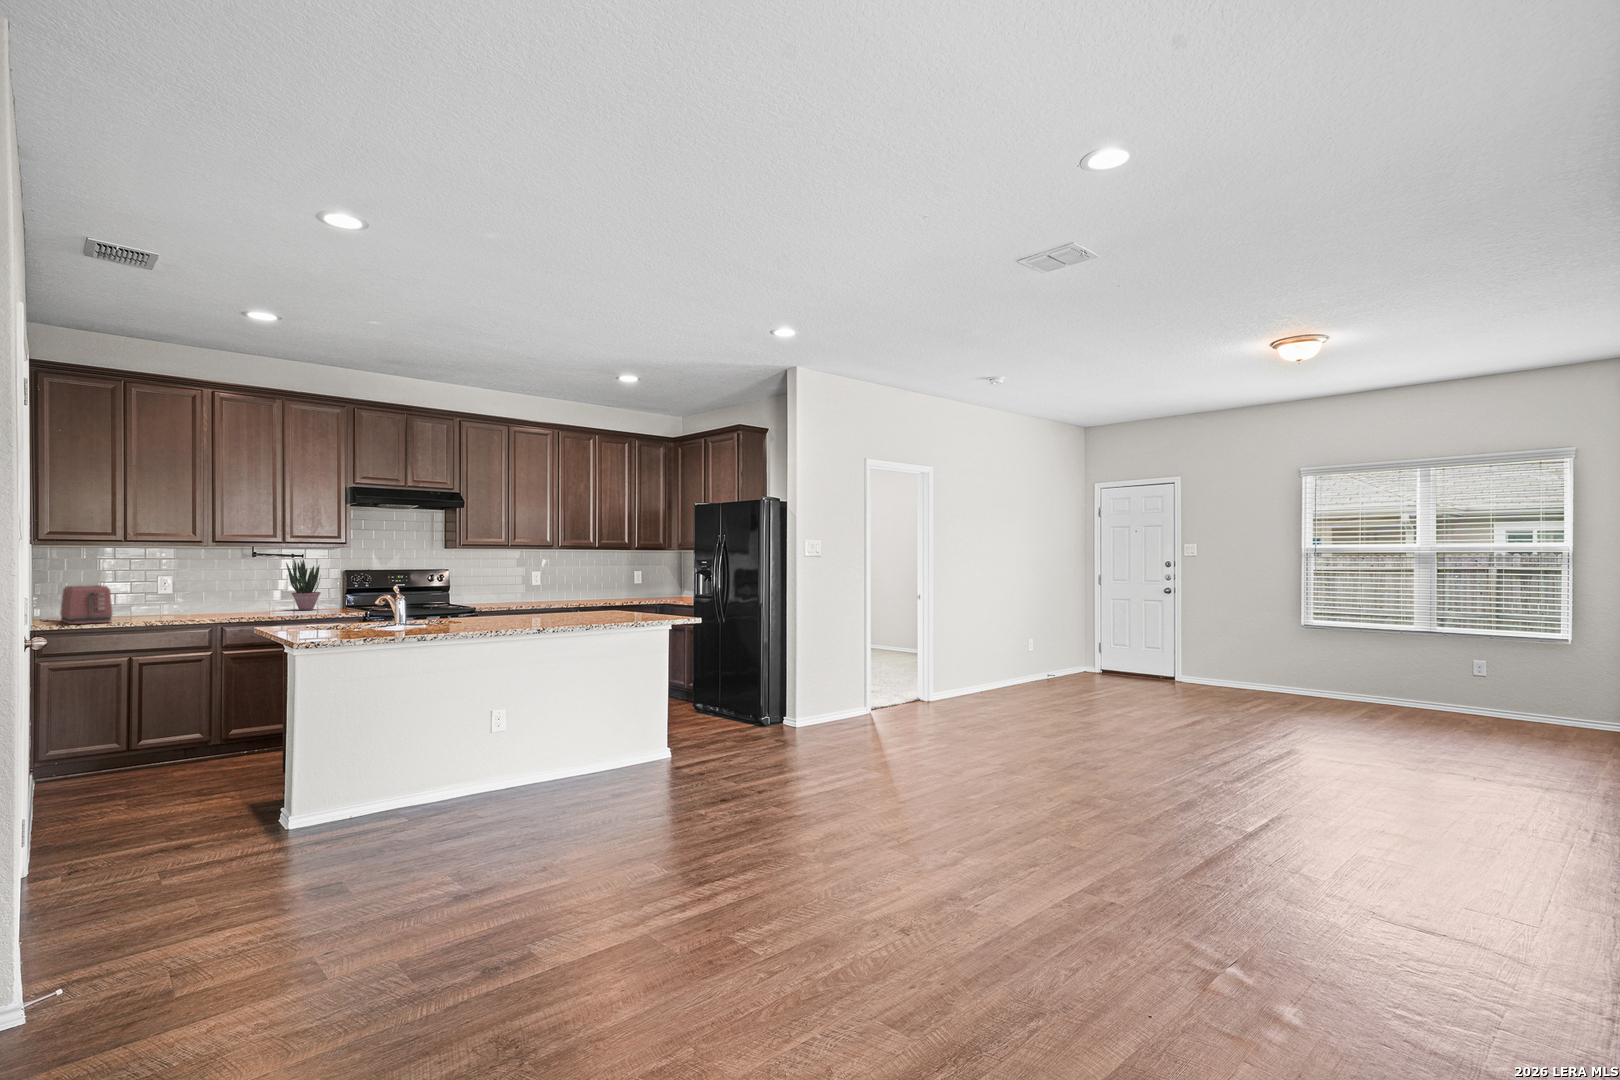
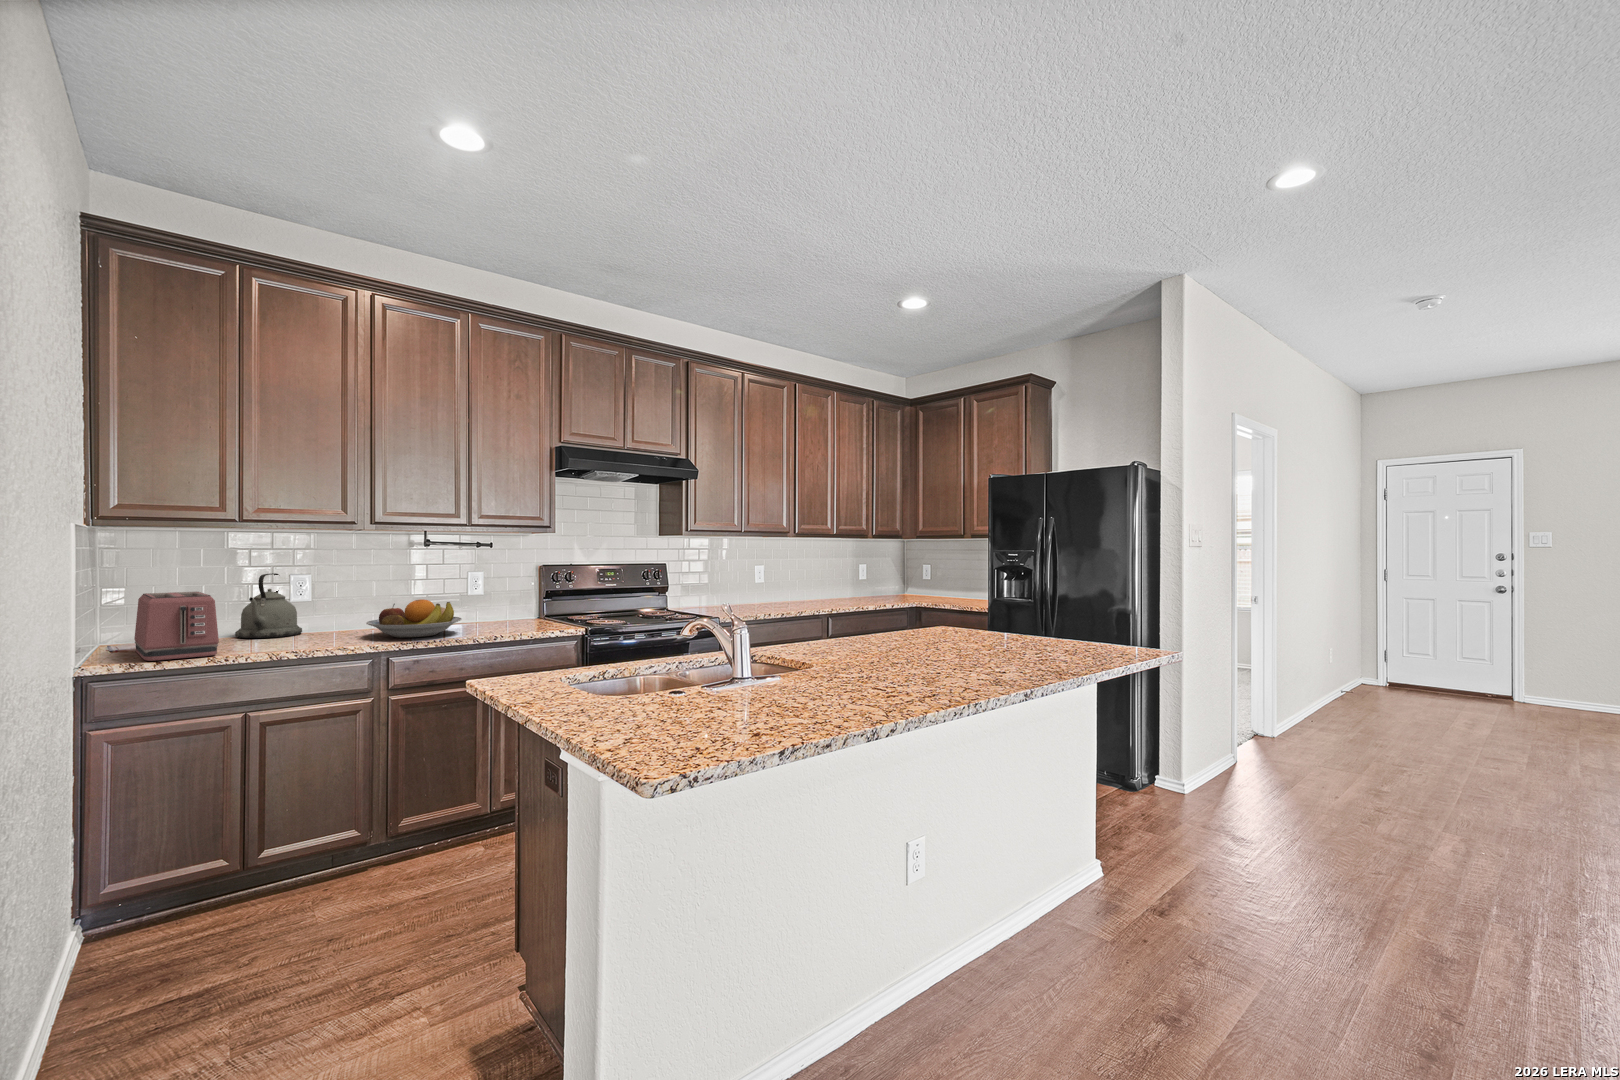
potted plant: present [286,560,321,610] -> none [469,549,519,624]
kettle: none [122,575,167,616] -> present [235,573,302,638]
fruit bowl: none [208,592,275,616] -> present [366,599,462,638]

